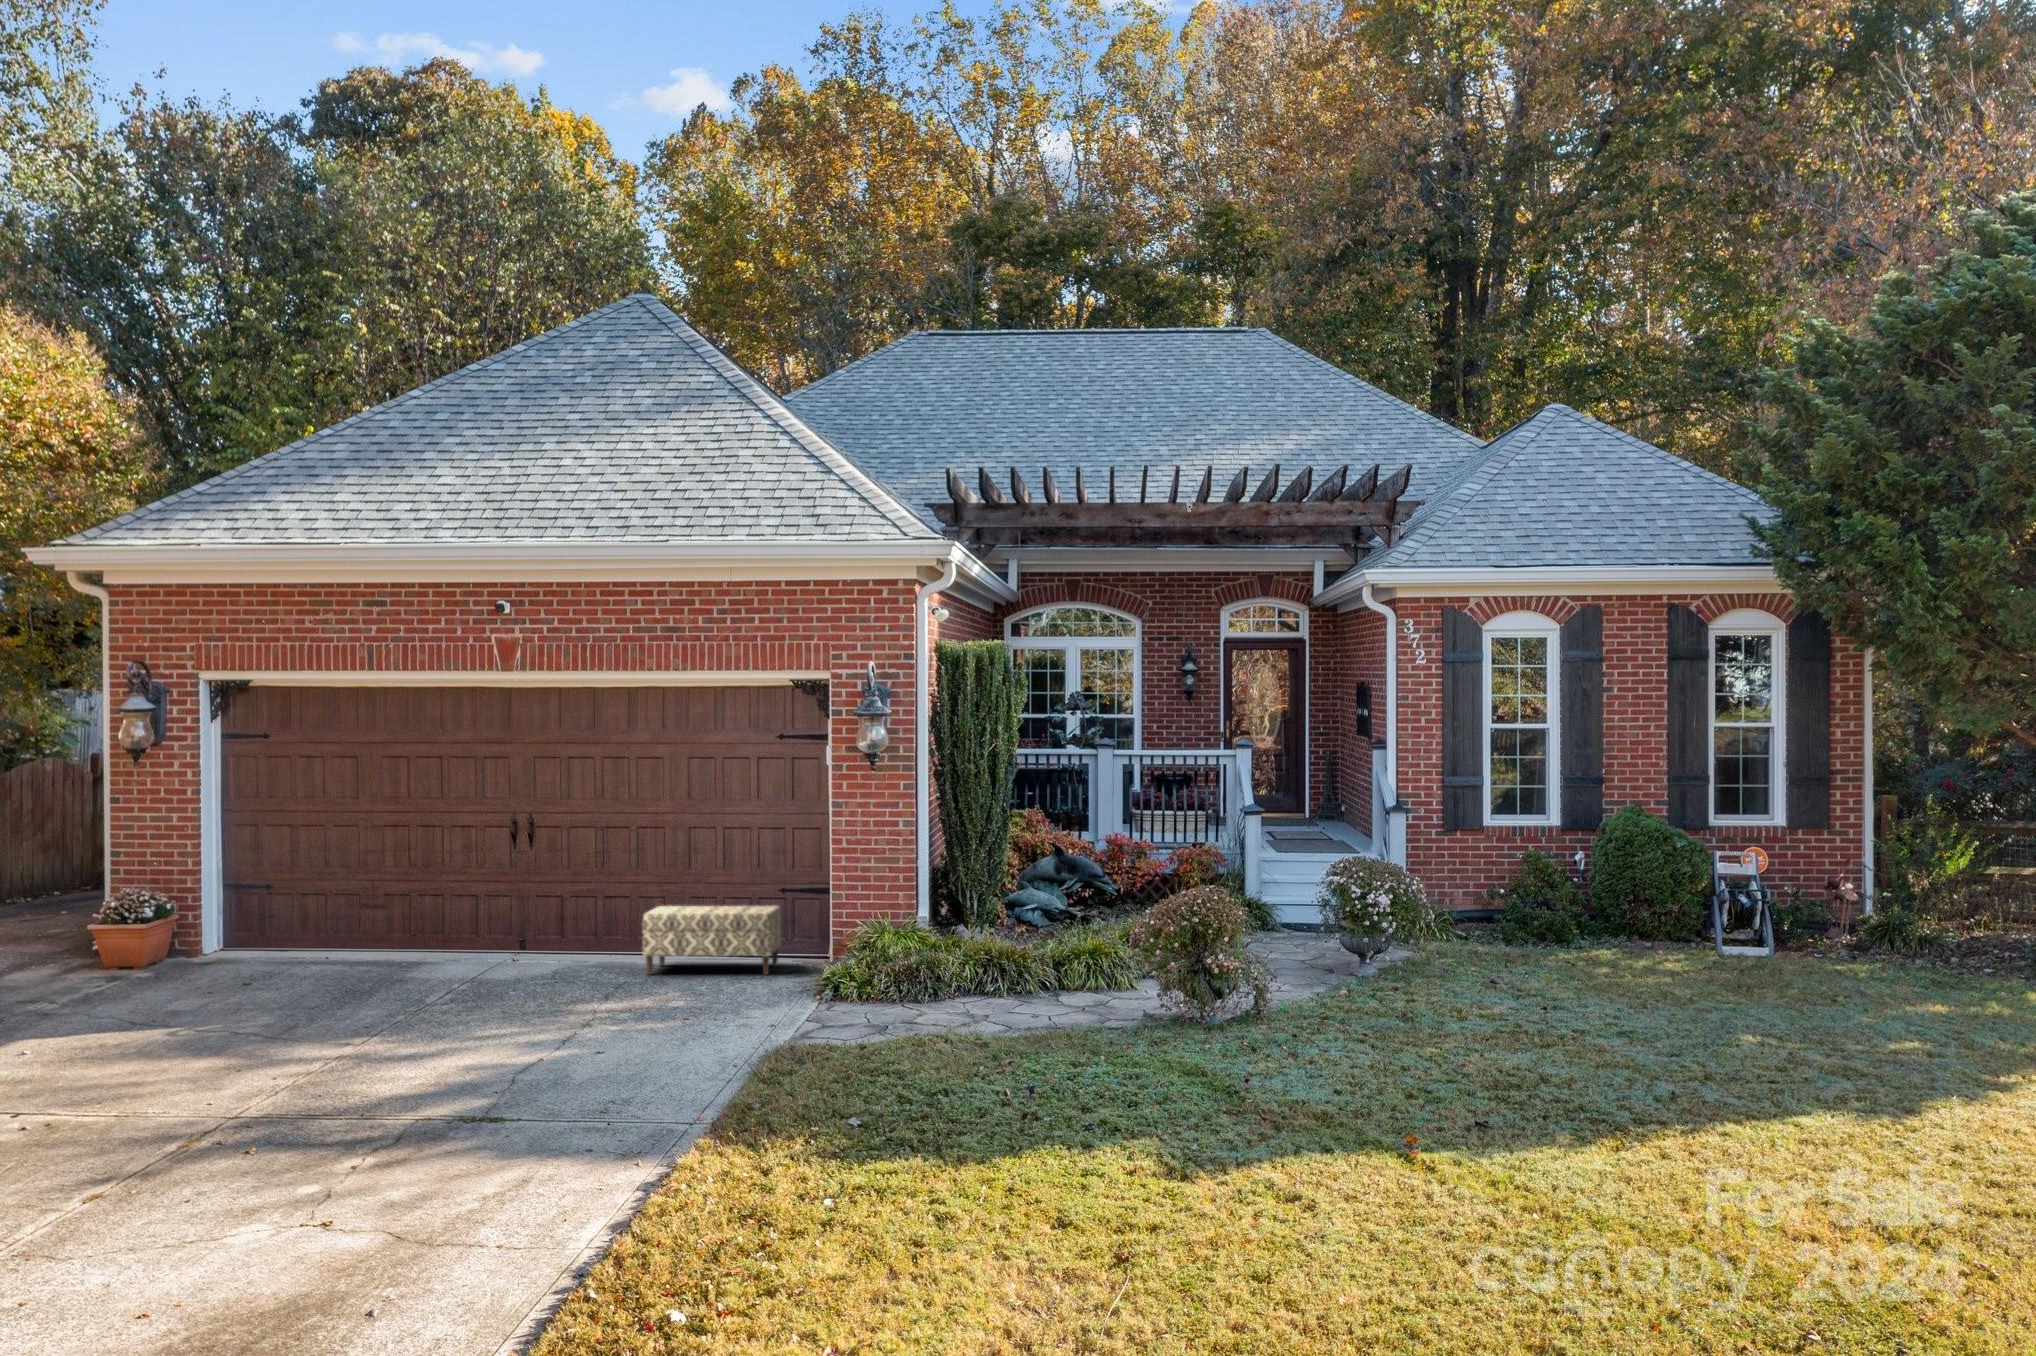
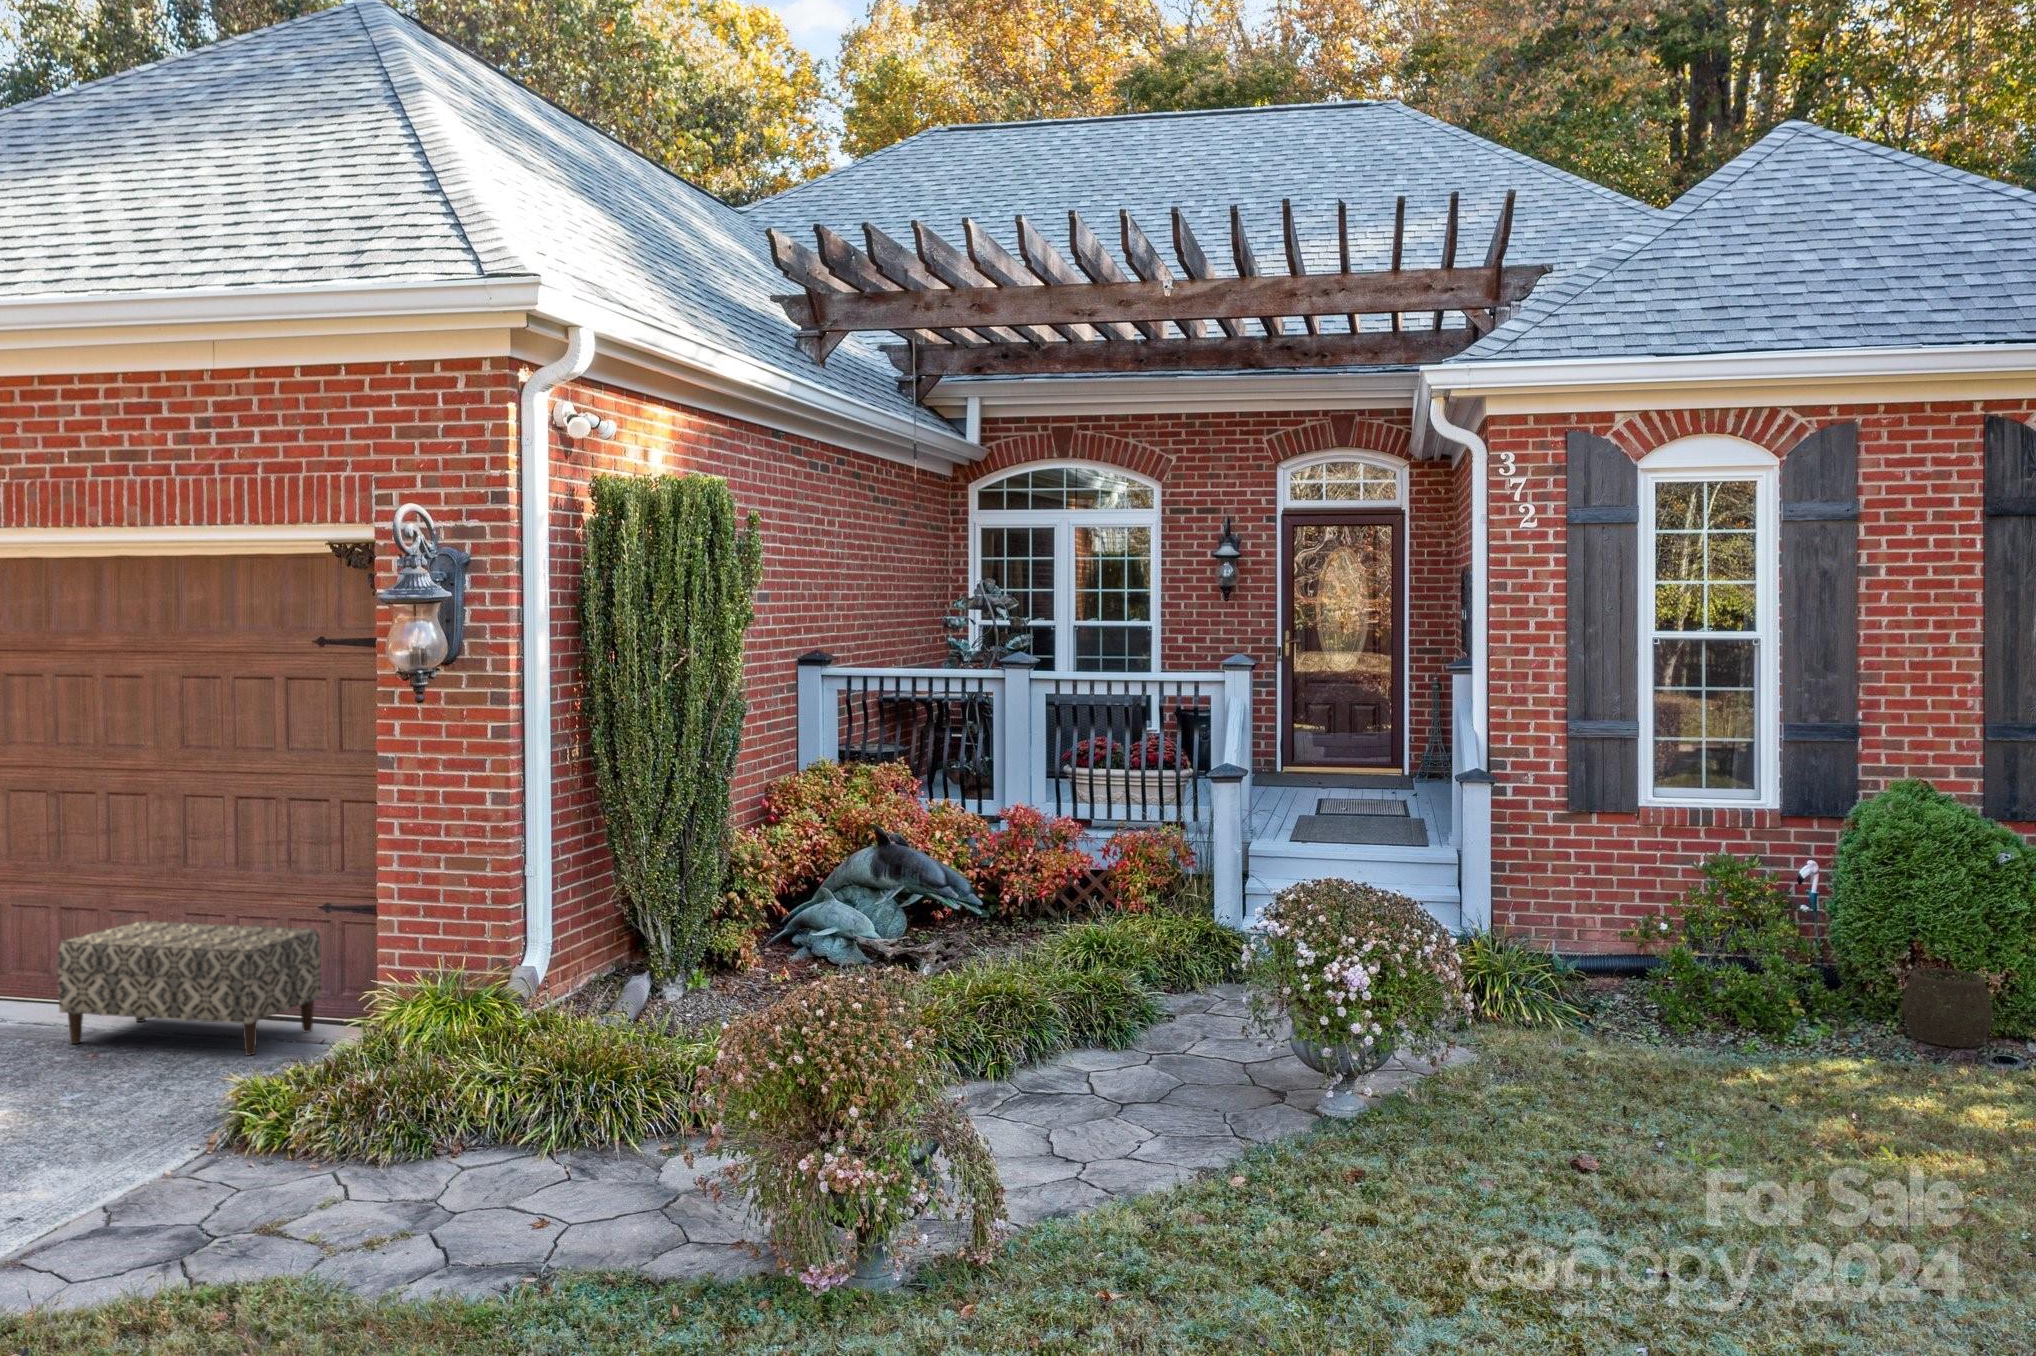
woven basket: none [1629,902,1673,941] -> present [1903,969,1993,1048]

